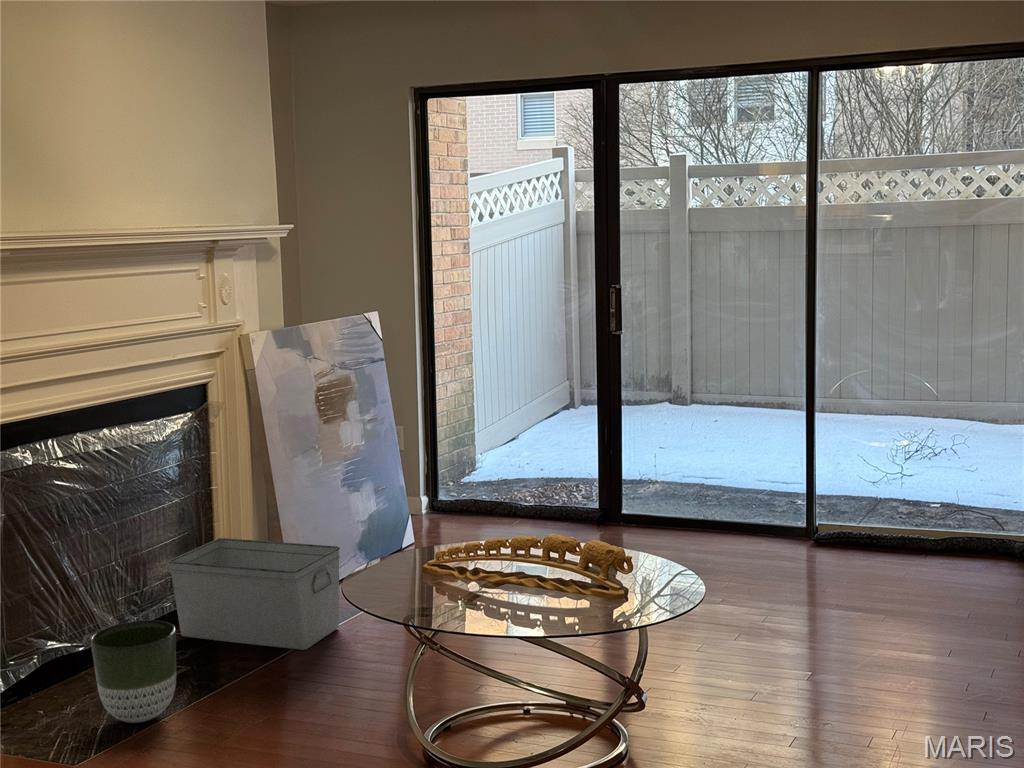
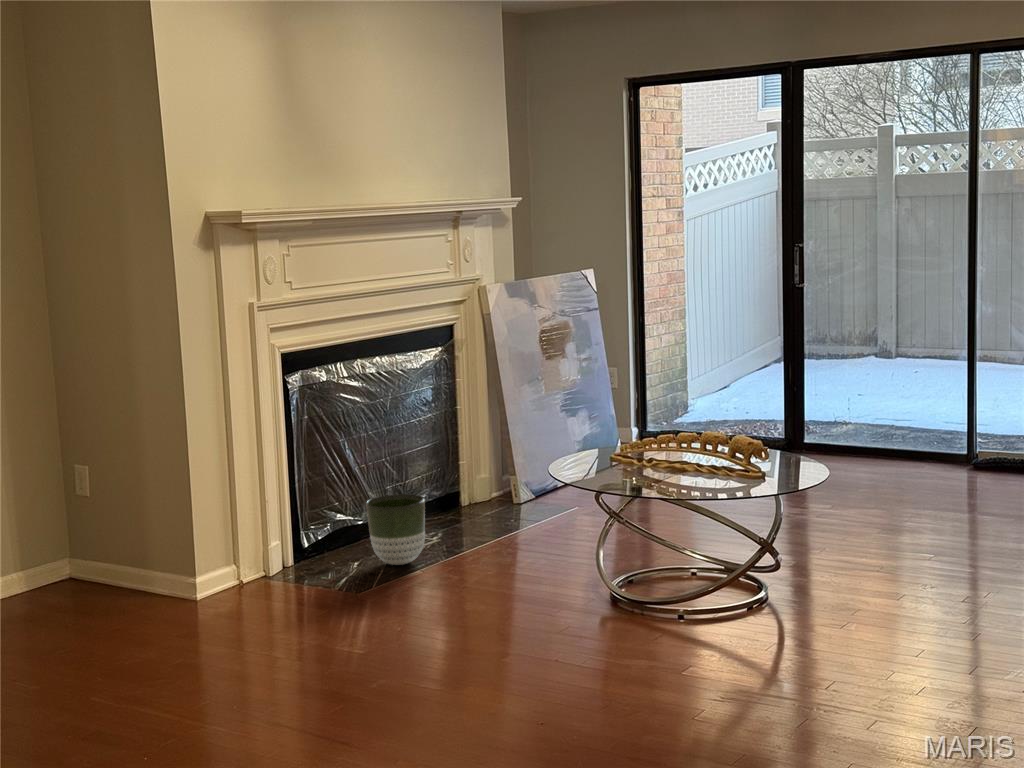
storage bin: present [169,538,340,650] -> none [423,448,553,531]

